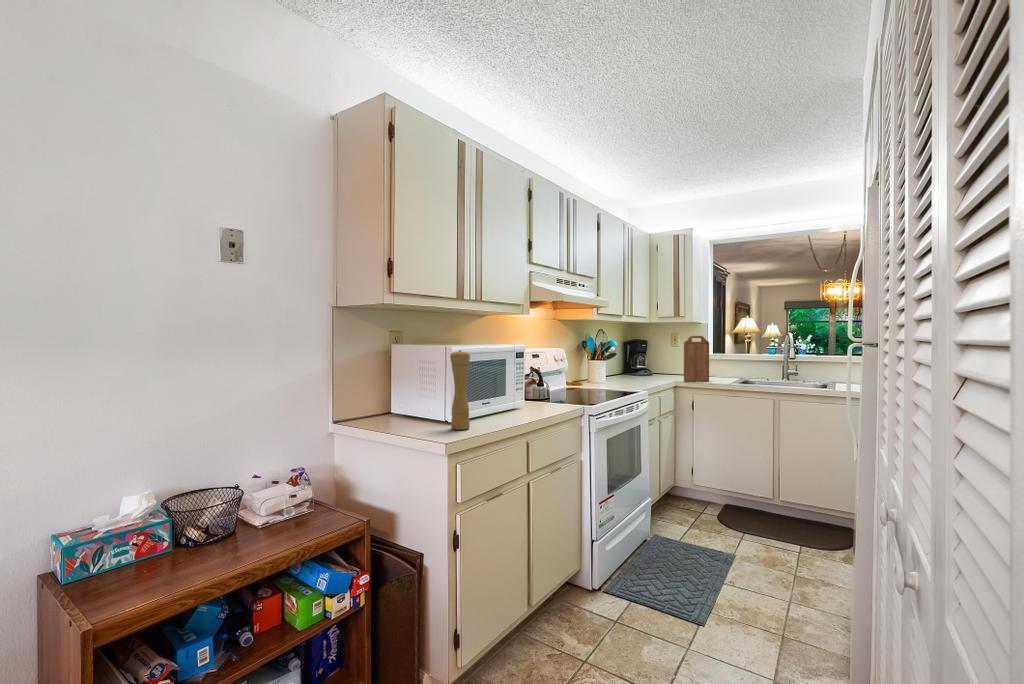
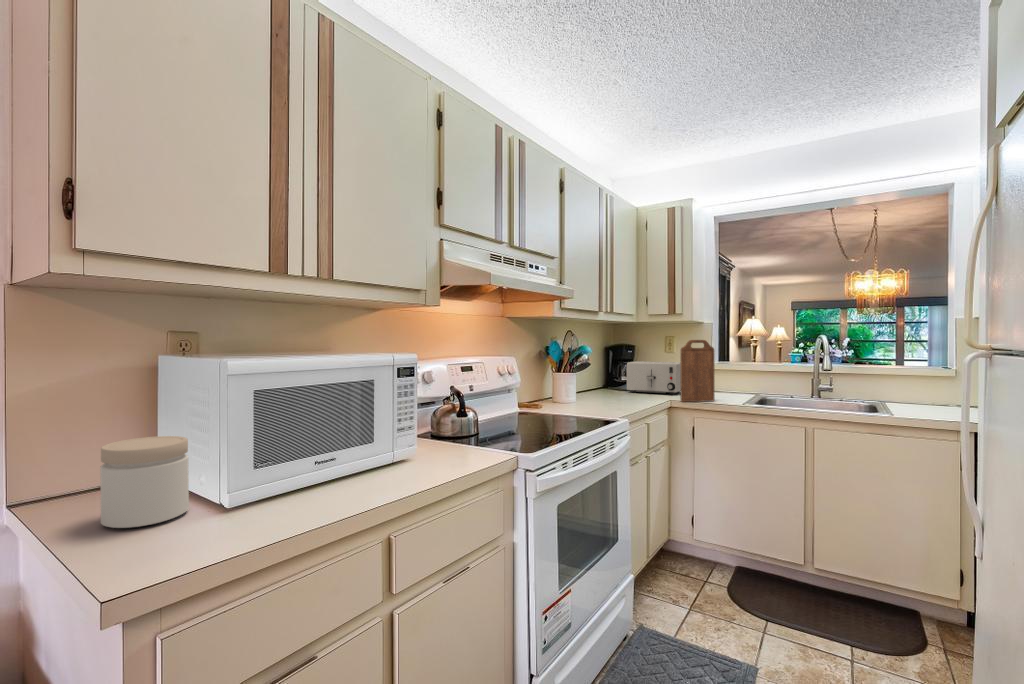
pepper mill: present [450,350,470,430] -> none [213,370,257,531]
toaster: none [642,353,686,378] -> present [627,361,681,395]
jar: none [391,387,428,429] -> present [100,436,189,528]

